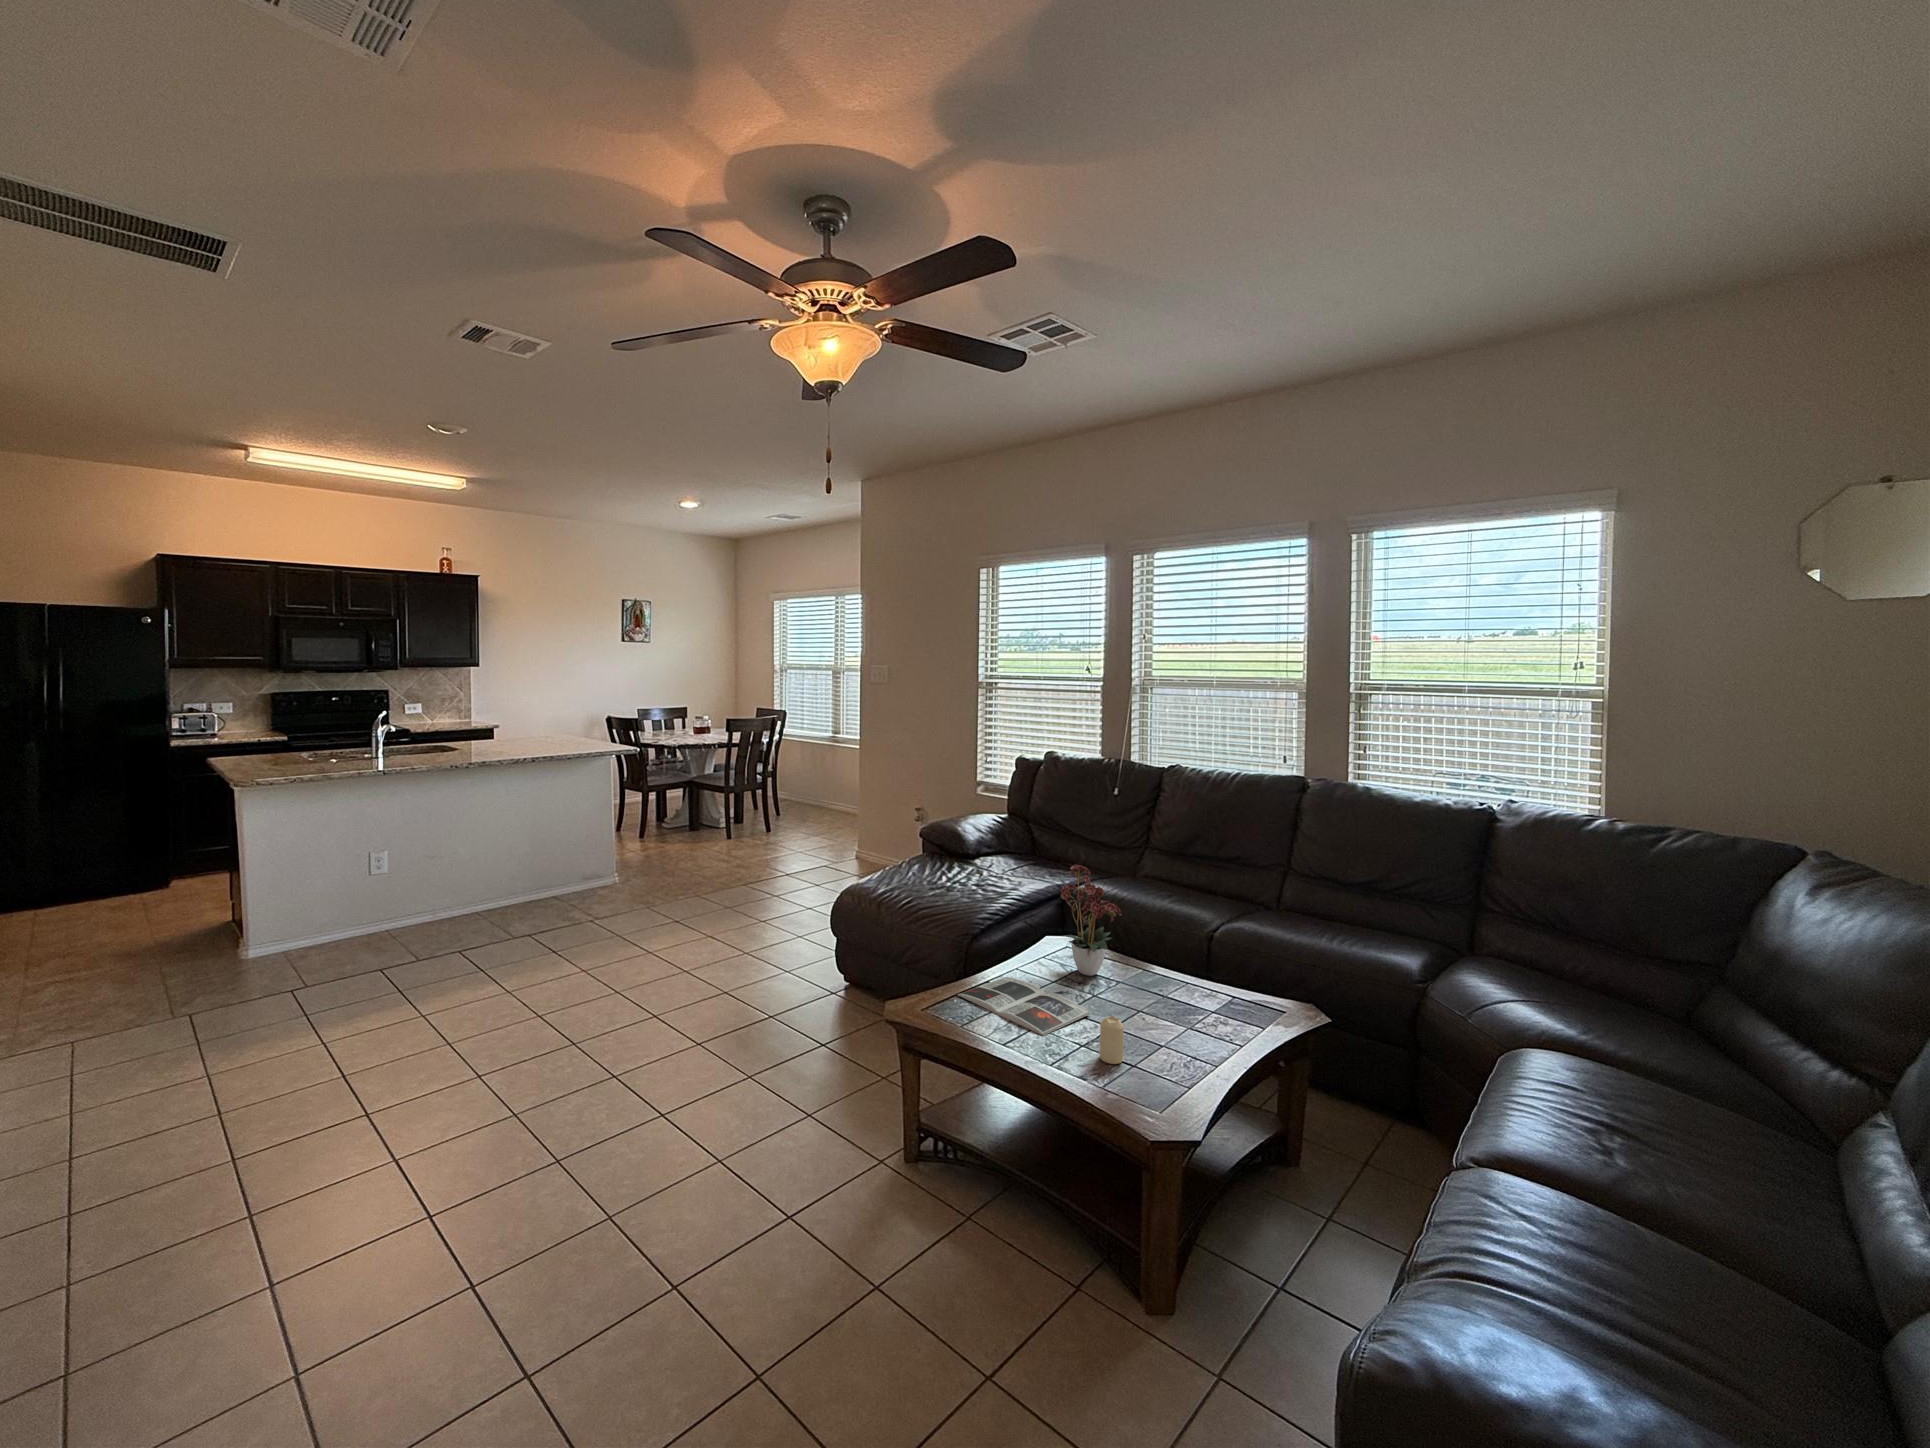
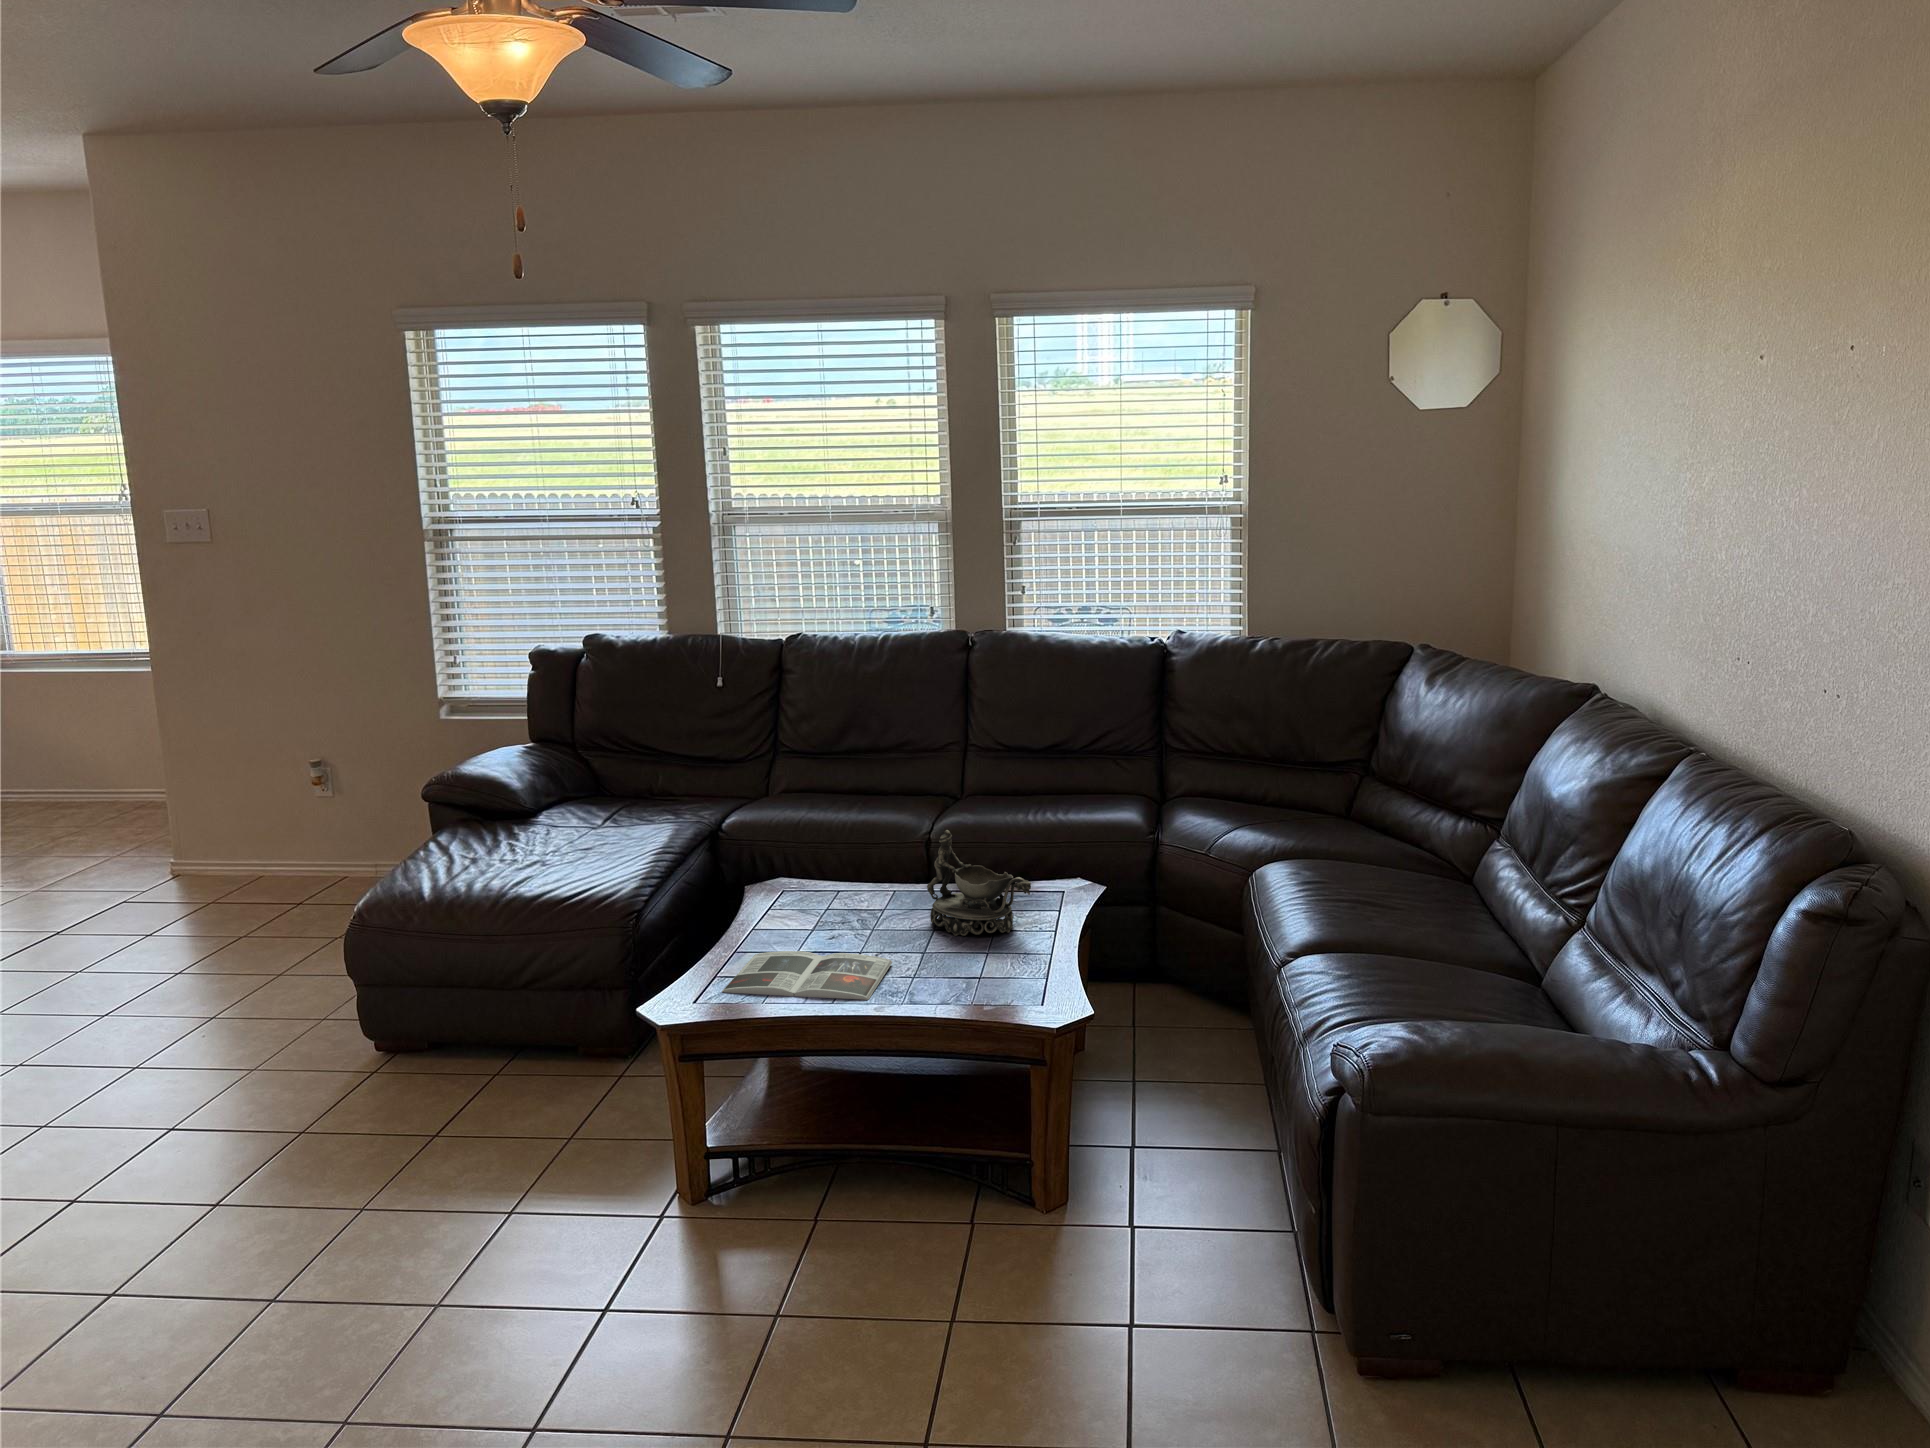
flower arrangement: present [1061,865,1121,976] -> none [787,781,889,925]
decorative bowl: none [1151,921,1226,1022] -> present [927,830,1031,936]
candle: present [1100,1016,1123,1064] -> none [944,949,972,1002]

